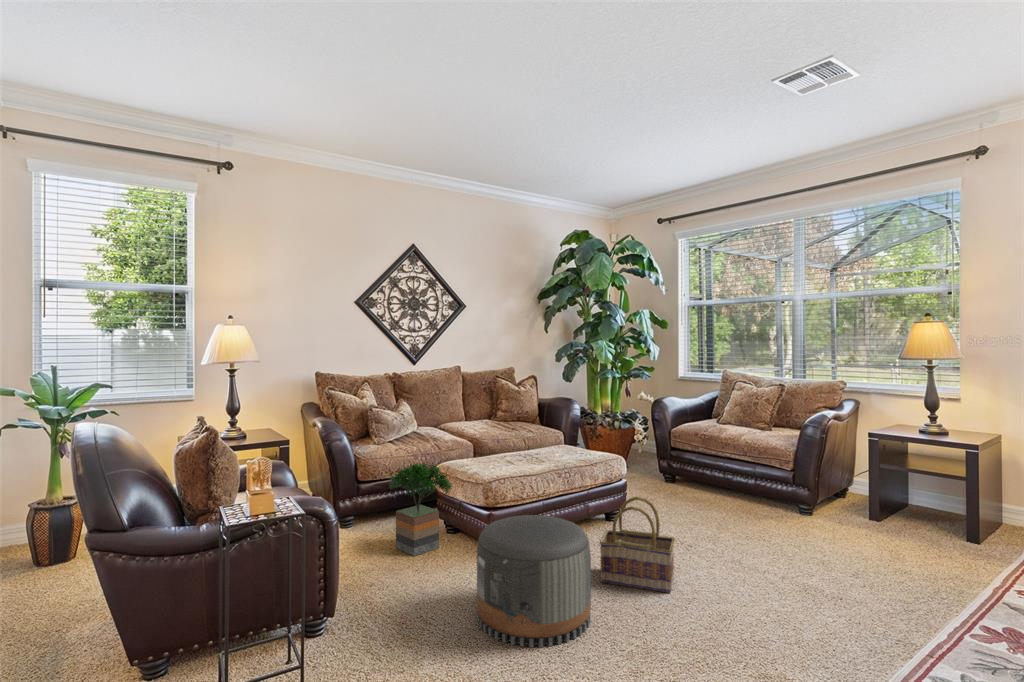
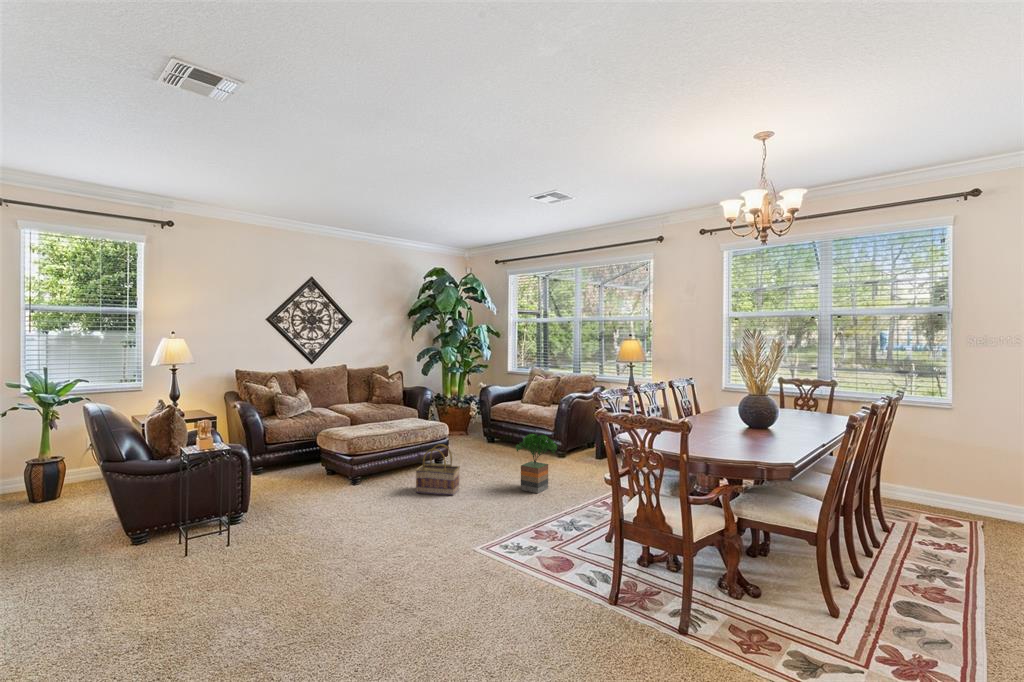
potted tree: present [389,463,452,556] -> present [516,434,557,493]
pouf: present [477,515,591,647] -> none [337,454,403,521]

